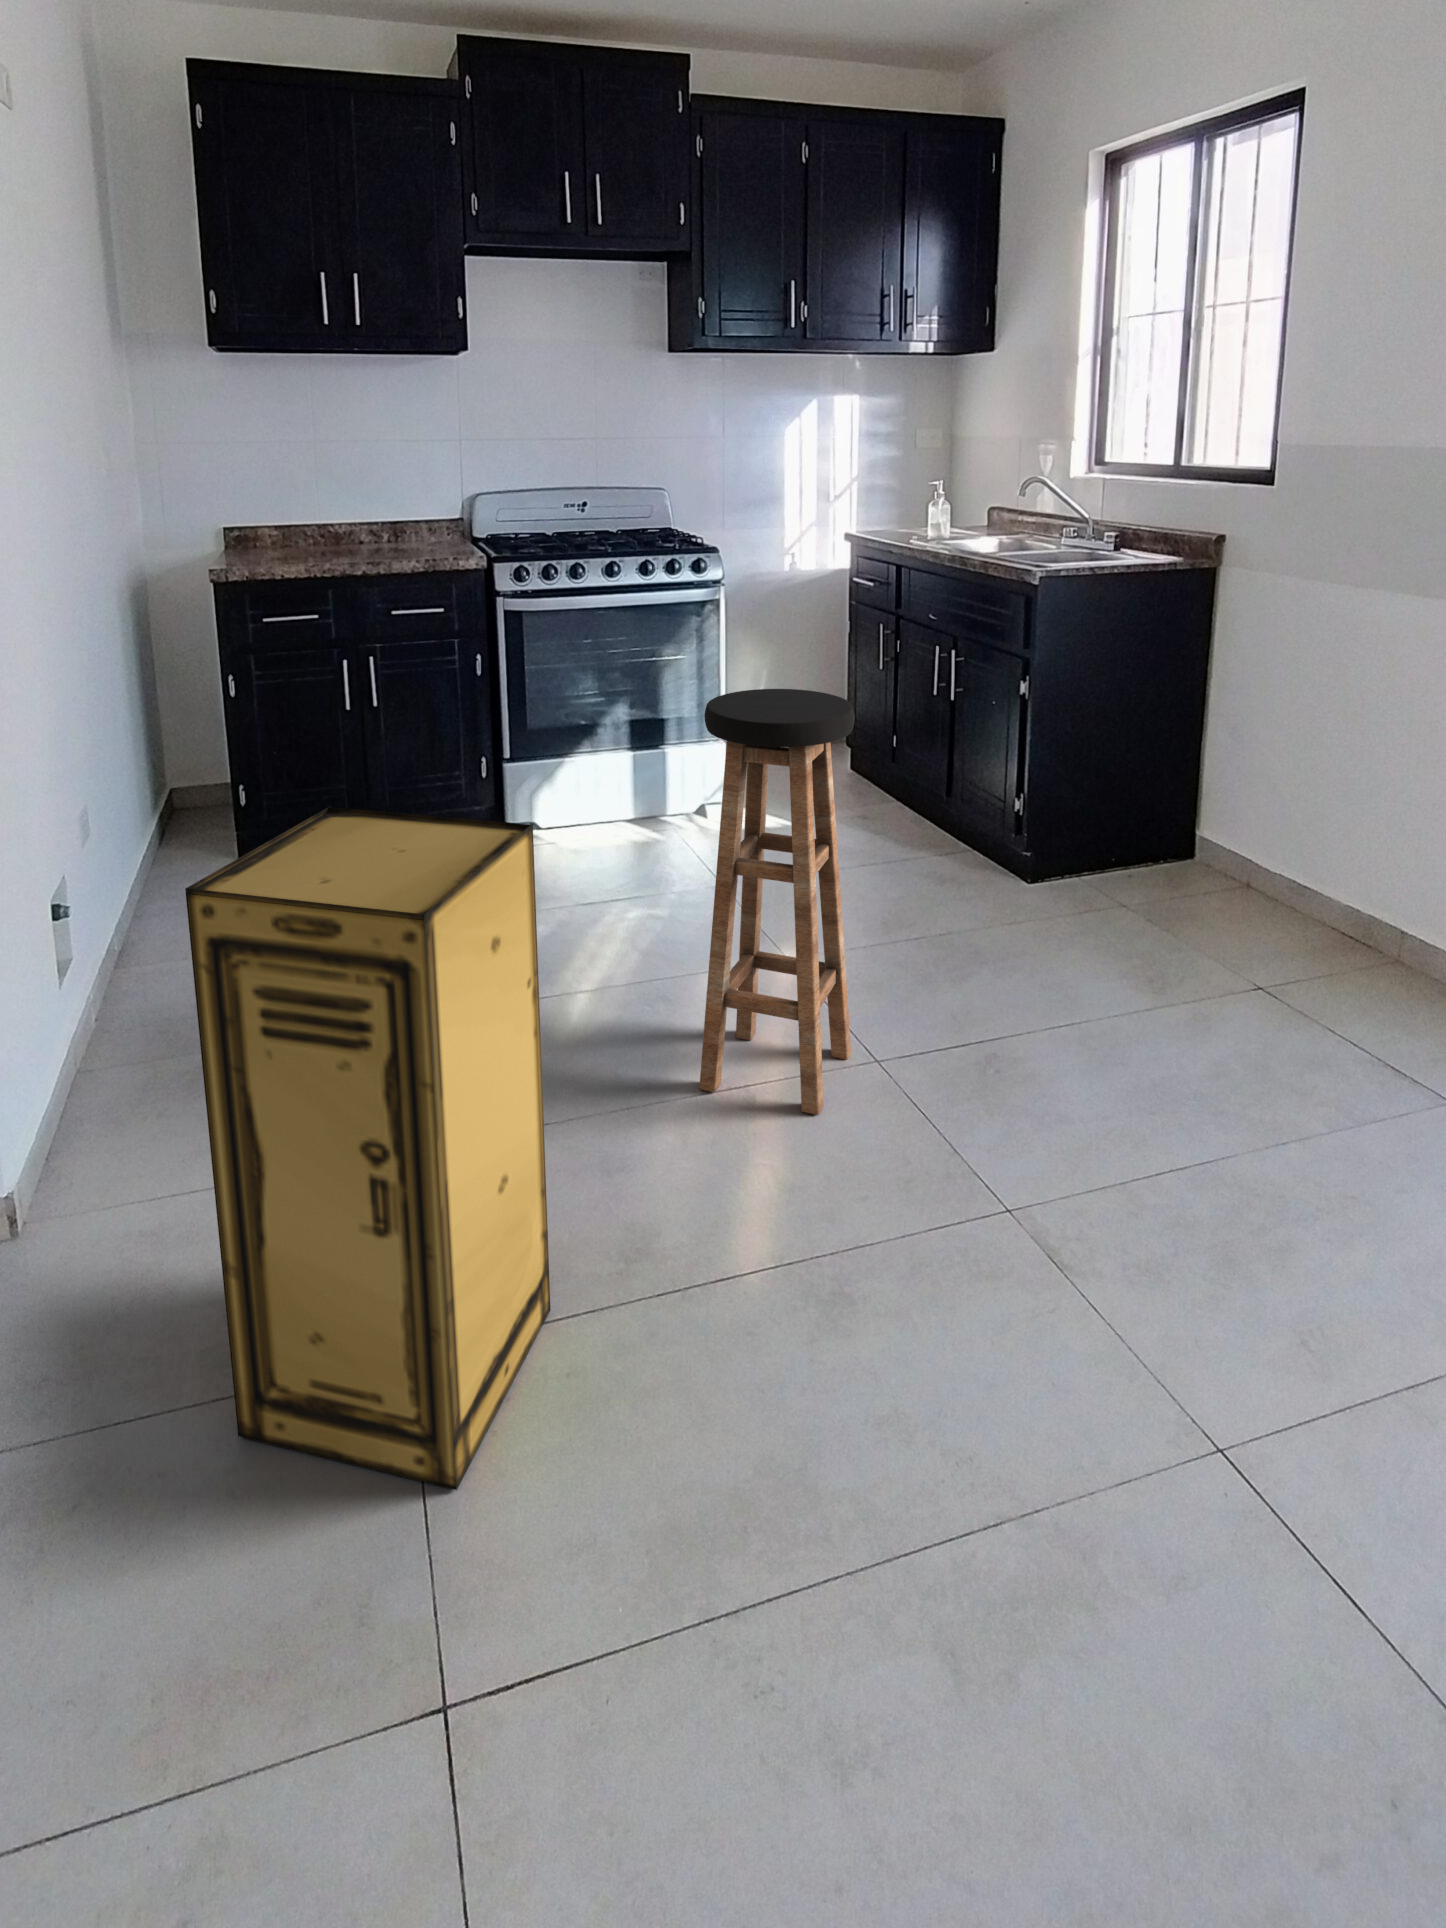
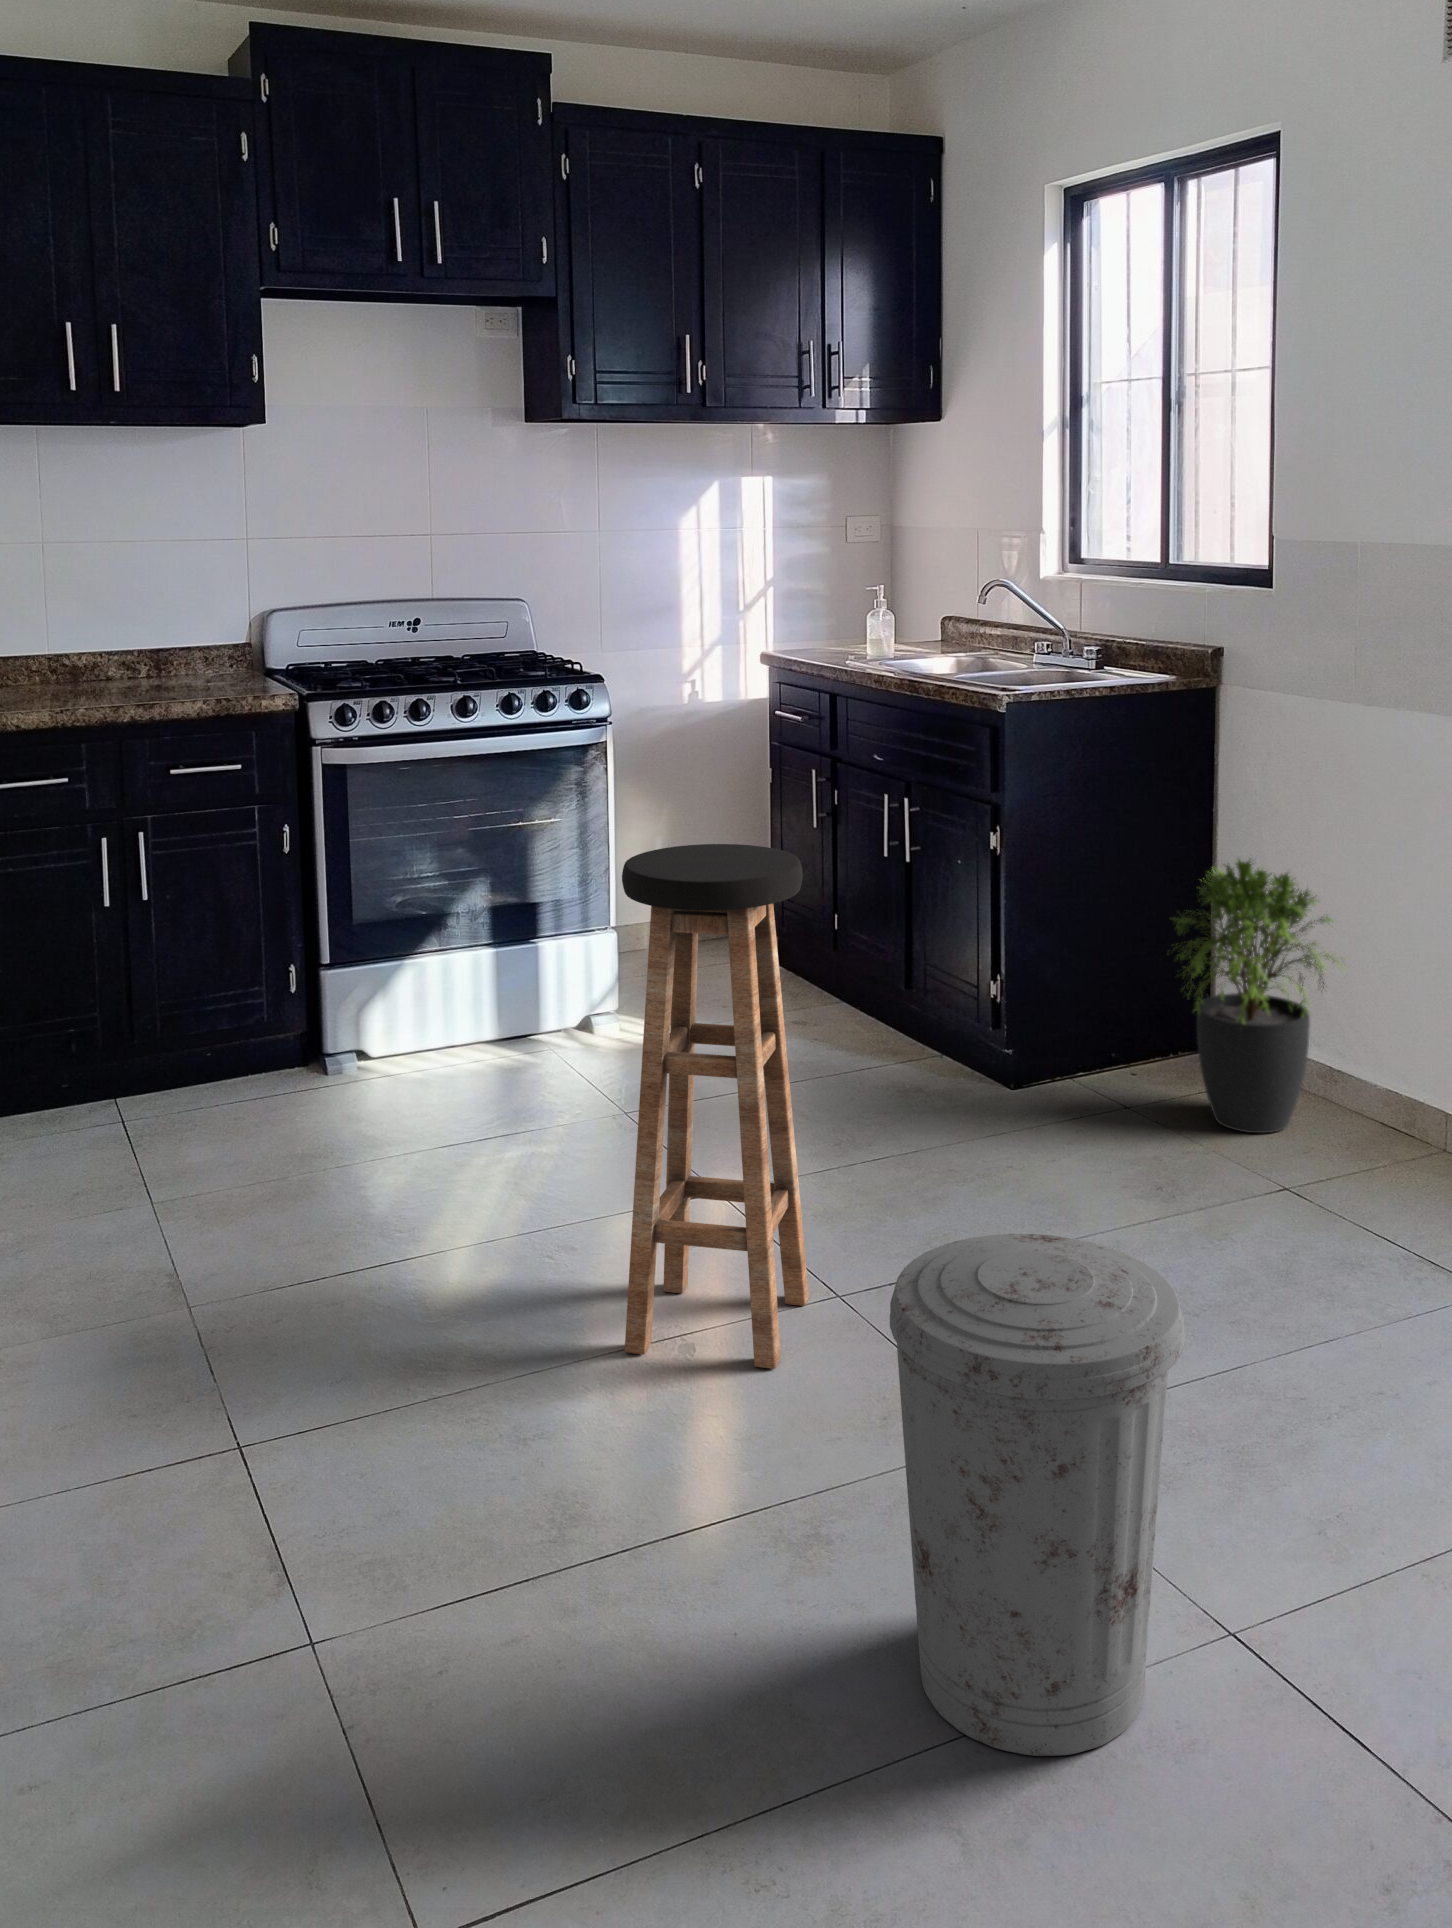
potted plant: none [1160,707,1325,934] -> present [1171,859,1345,1133]
storage cabinet: present [185,807,550,1490] -> none [72,991,473,1791]
trash can: none [902,1058,1182,1537] -> present [890,1234,1185,1756]

